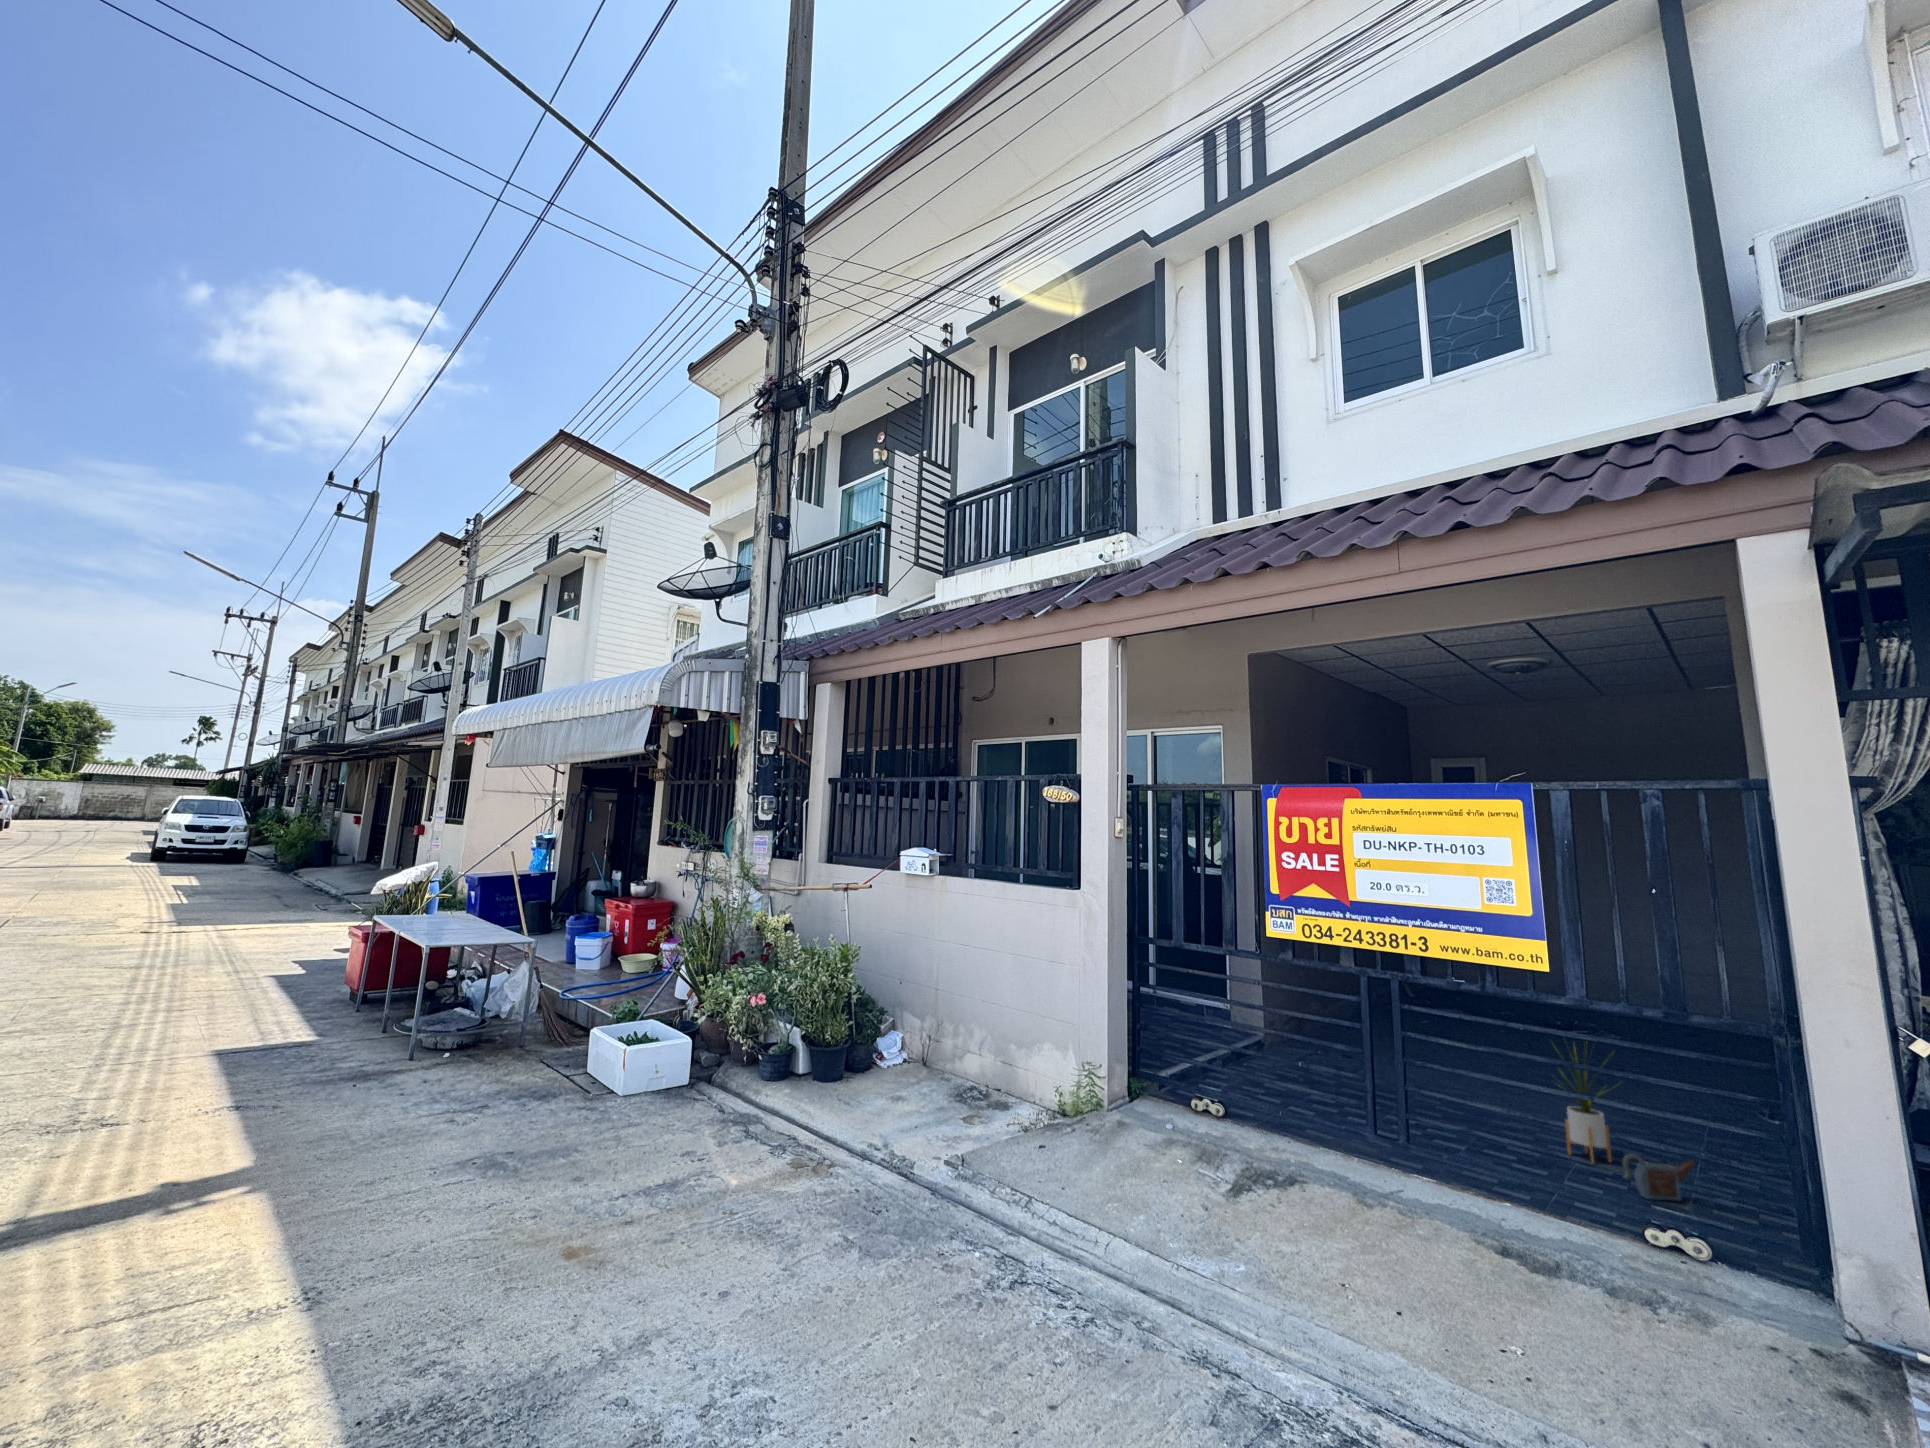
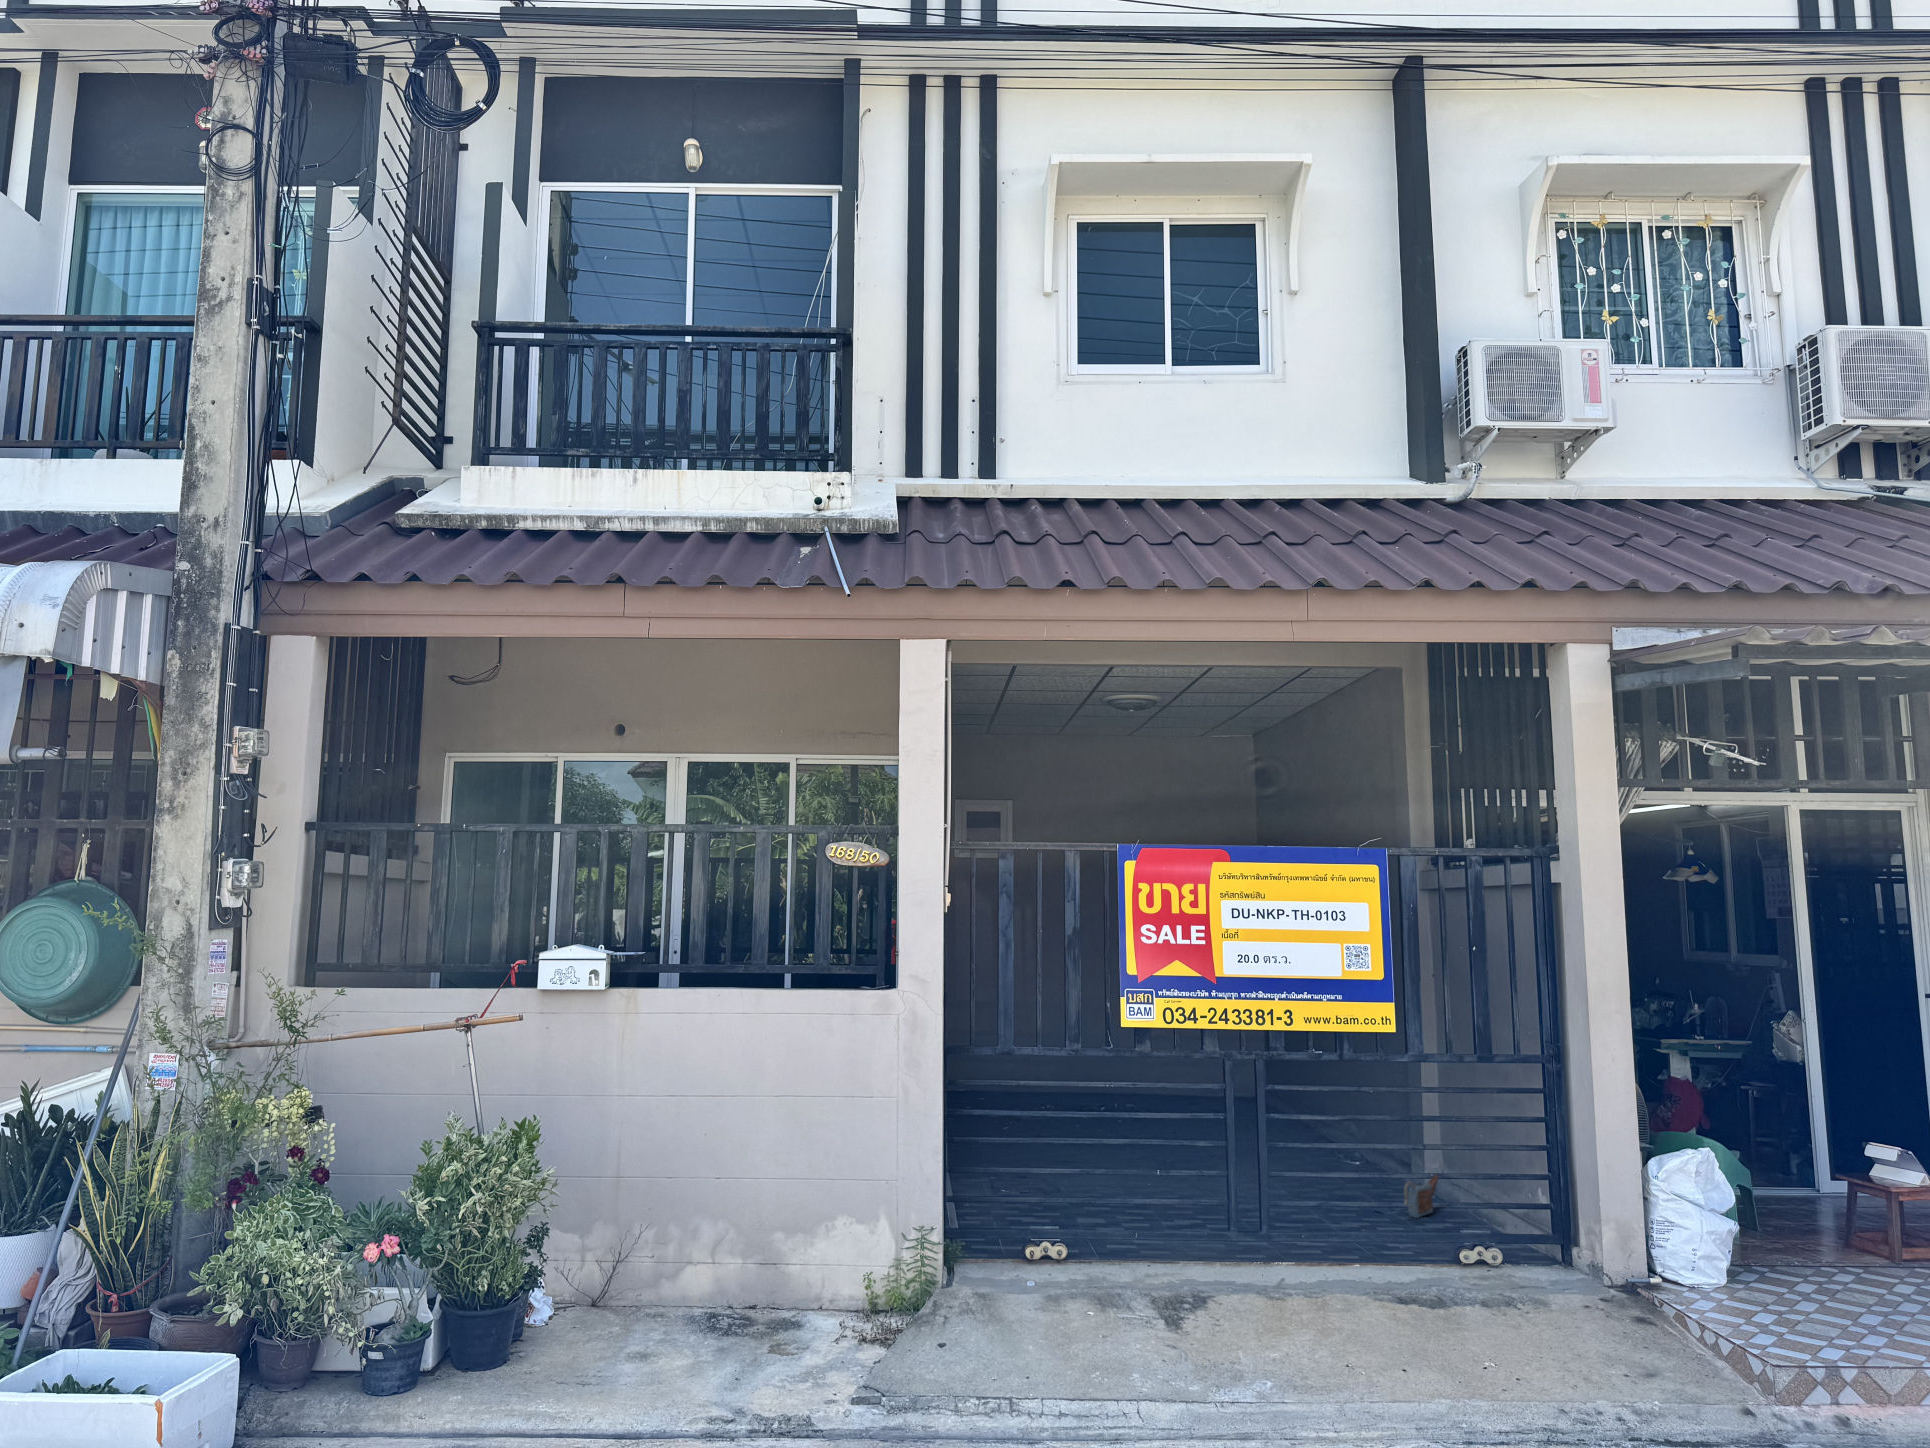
house plant: present [1558,1041,1612,1163] -> none [1310,1077,1373,1199]

